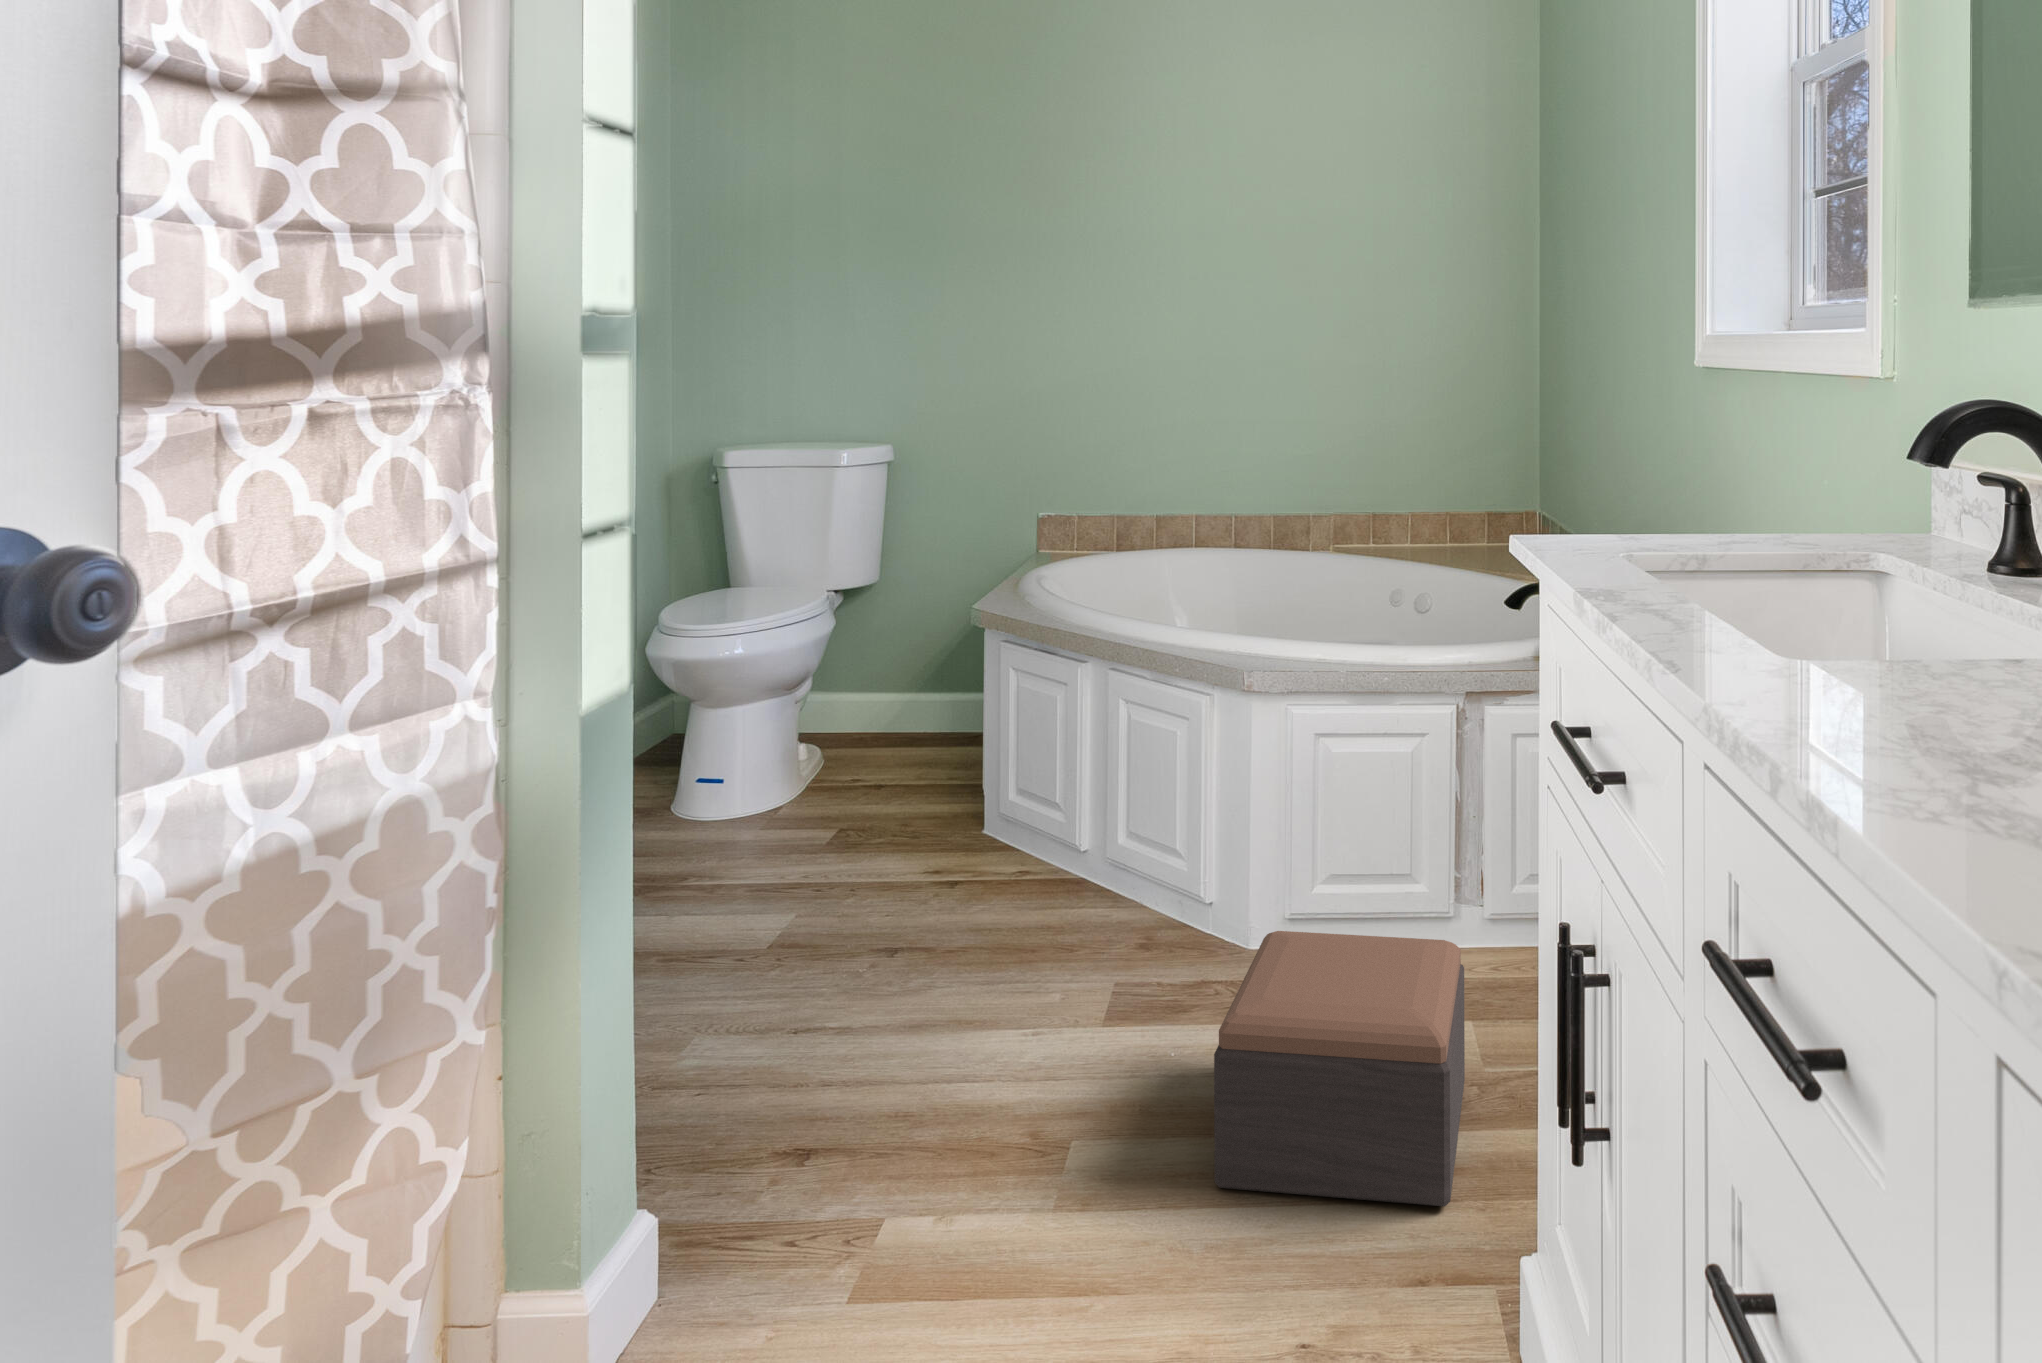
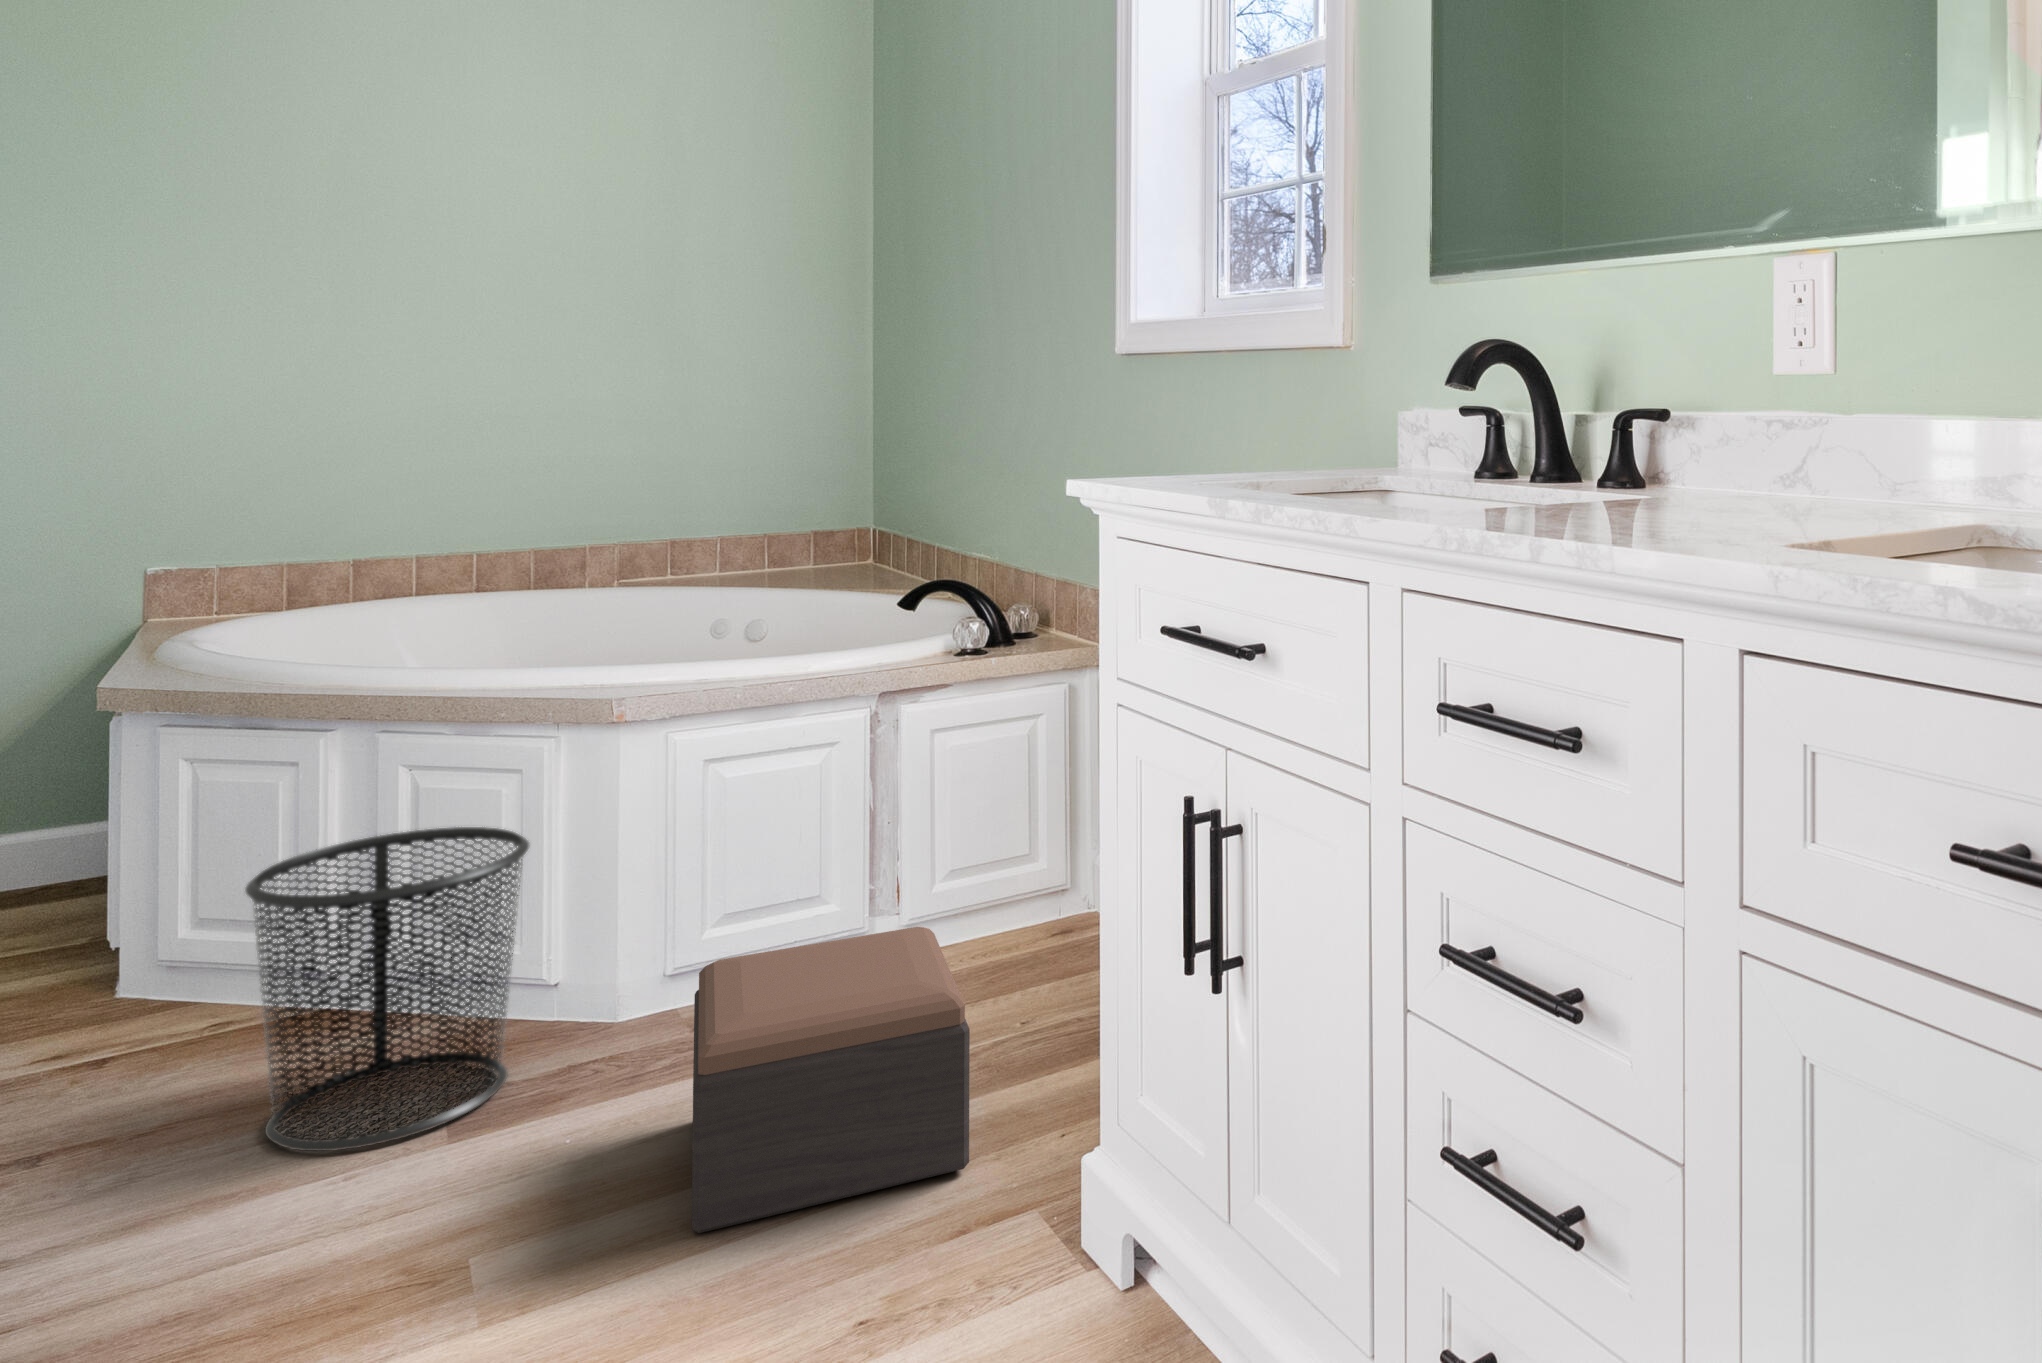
waste bin: none [990,759,1174,1011] -> present [245,827,530,1151]

